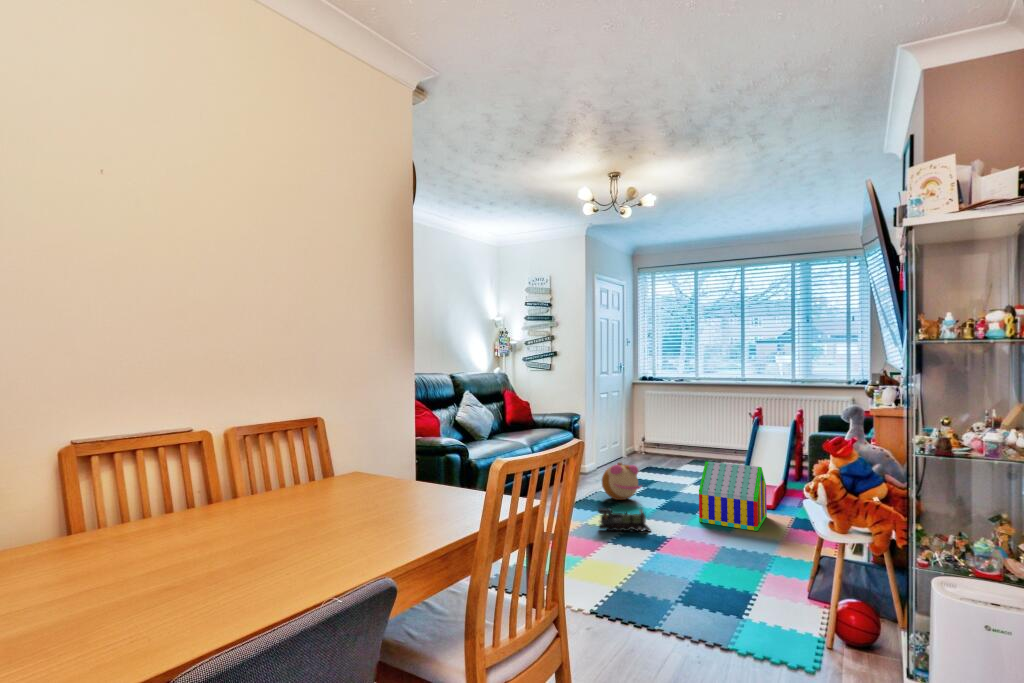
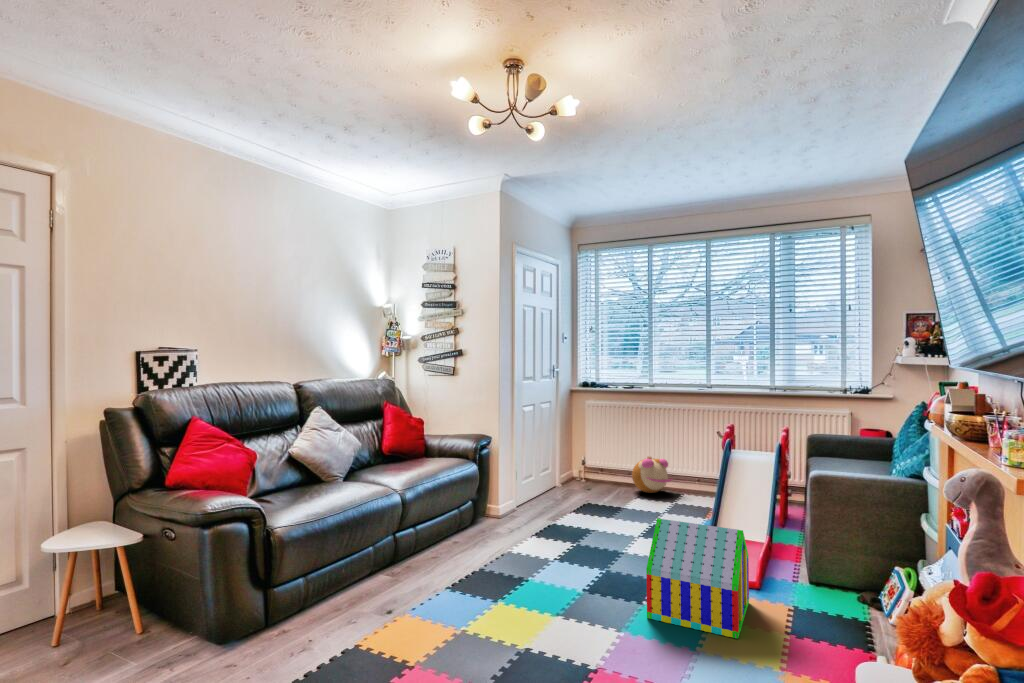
plush toy: present [602,463,642,500] -> present [632,457,672,493]
toy train: present [598,508,651,531] -> none [483,599,568,647]

